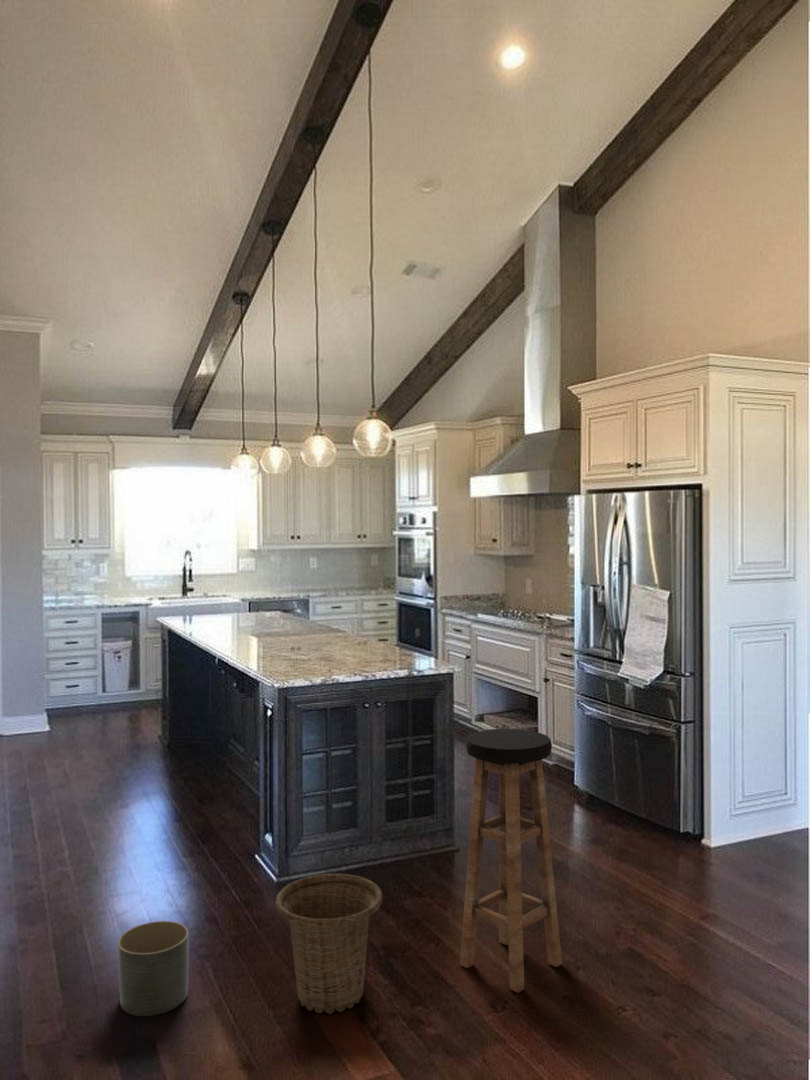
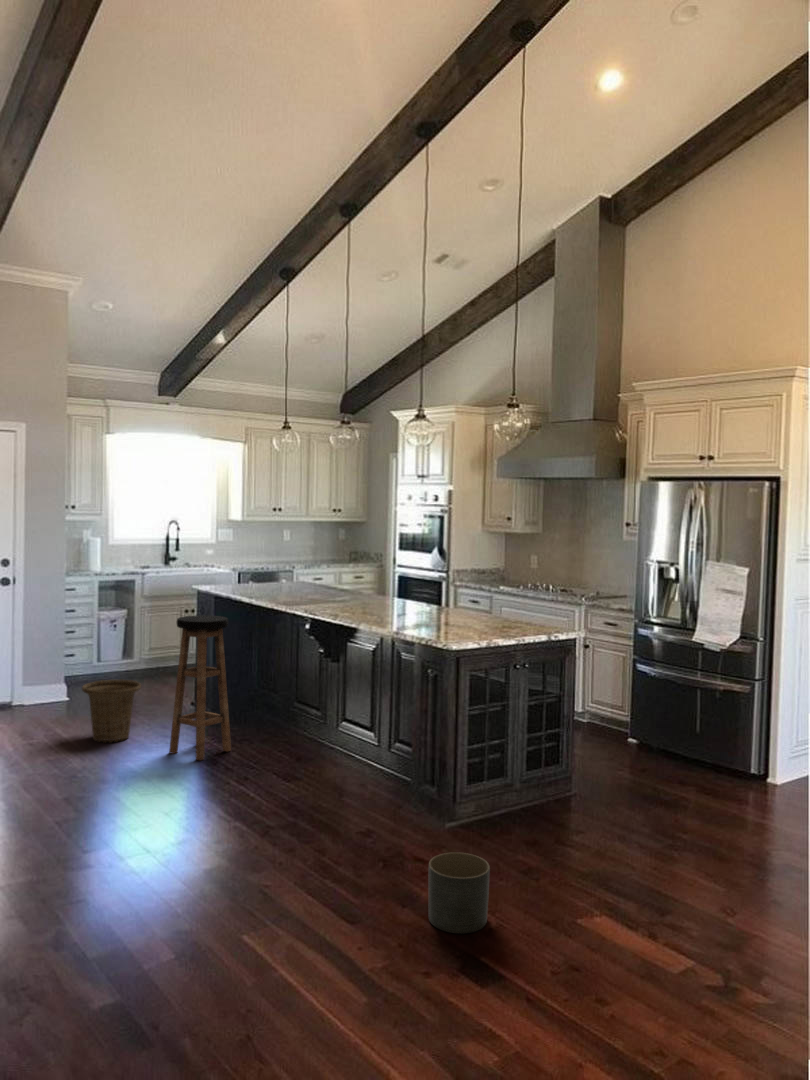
bar stool: present [460,729,562,993] -> present [169,615,231,761]
basket: present [276,874,382,1014] -> present [82,680,141,742]

